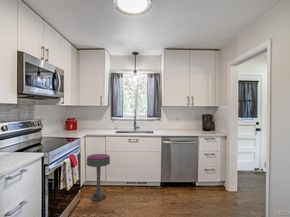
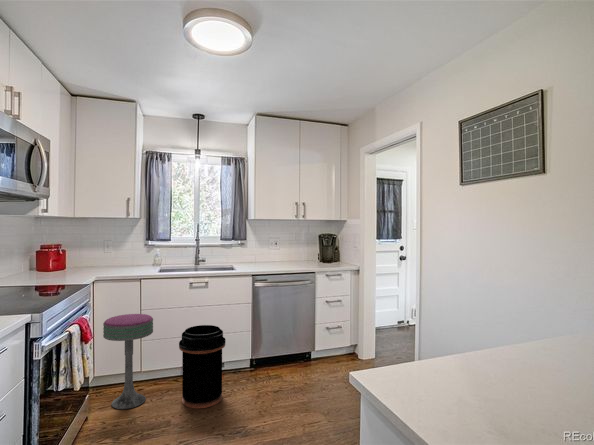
trash can: none [122,162,145,205] -> present [179,325,226,408]

